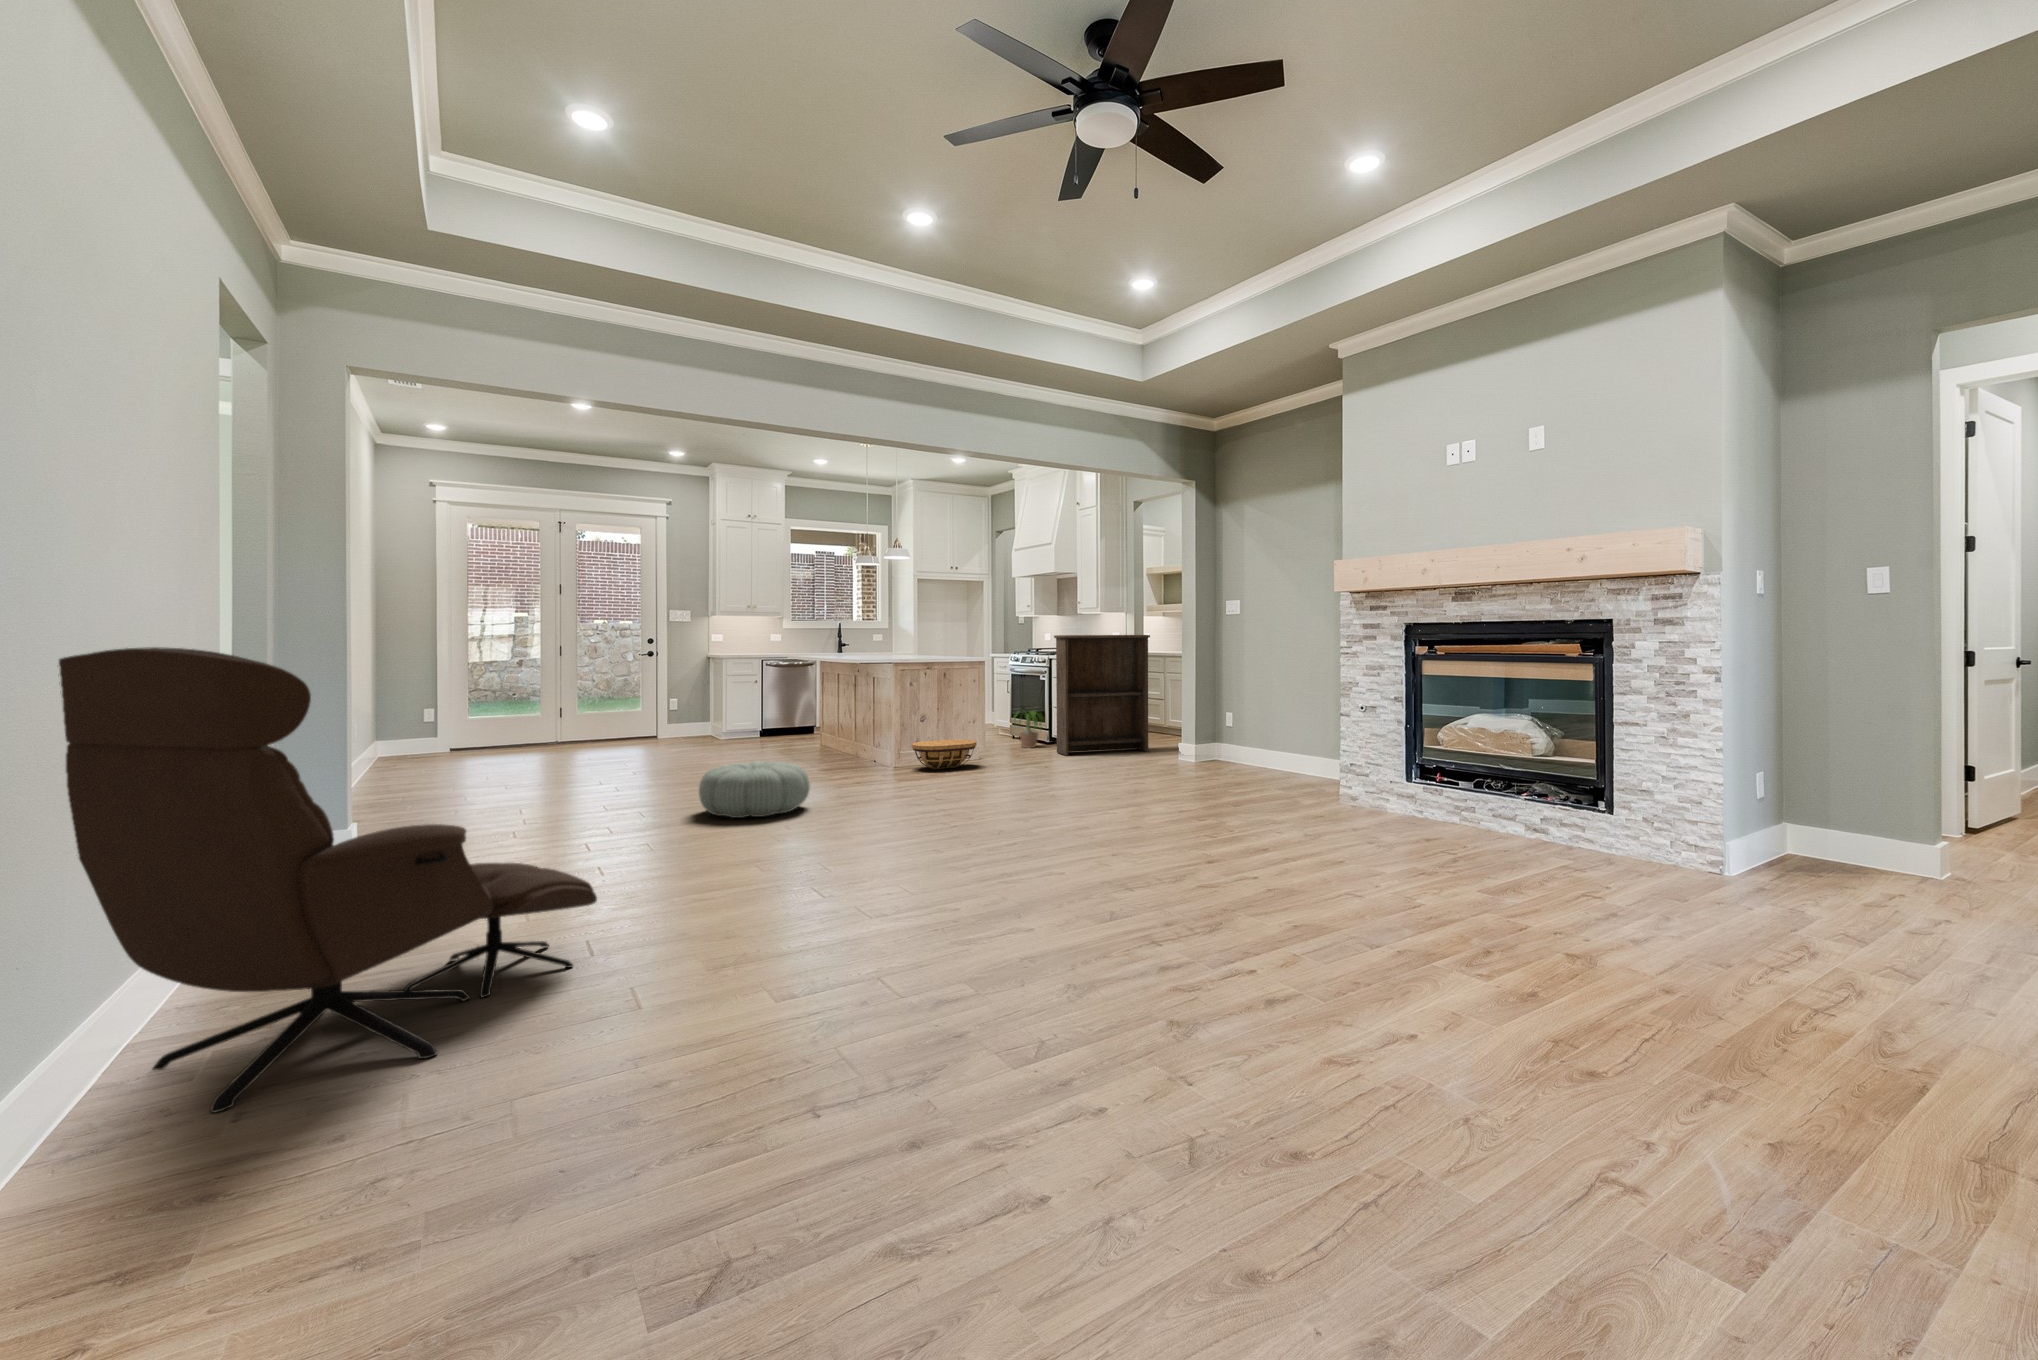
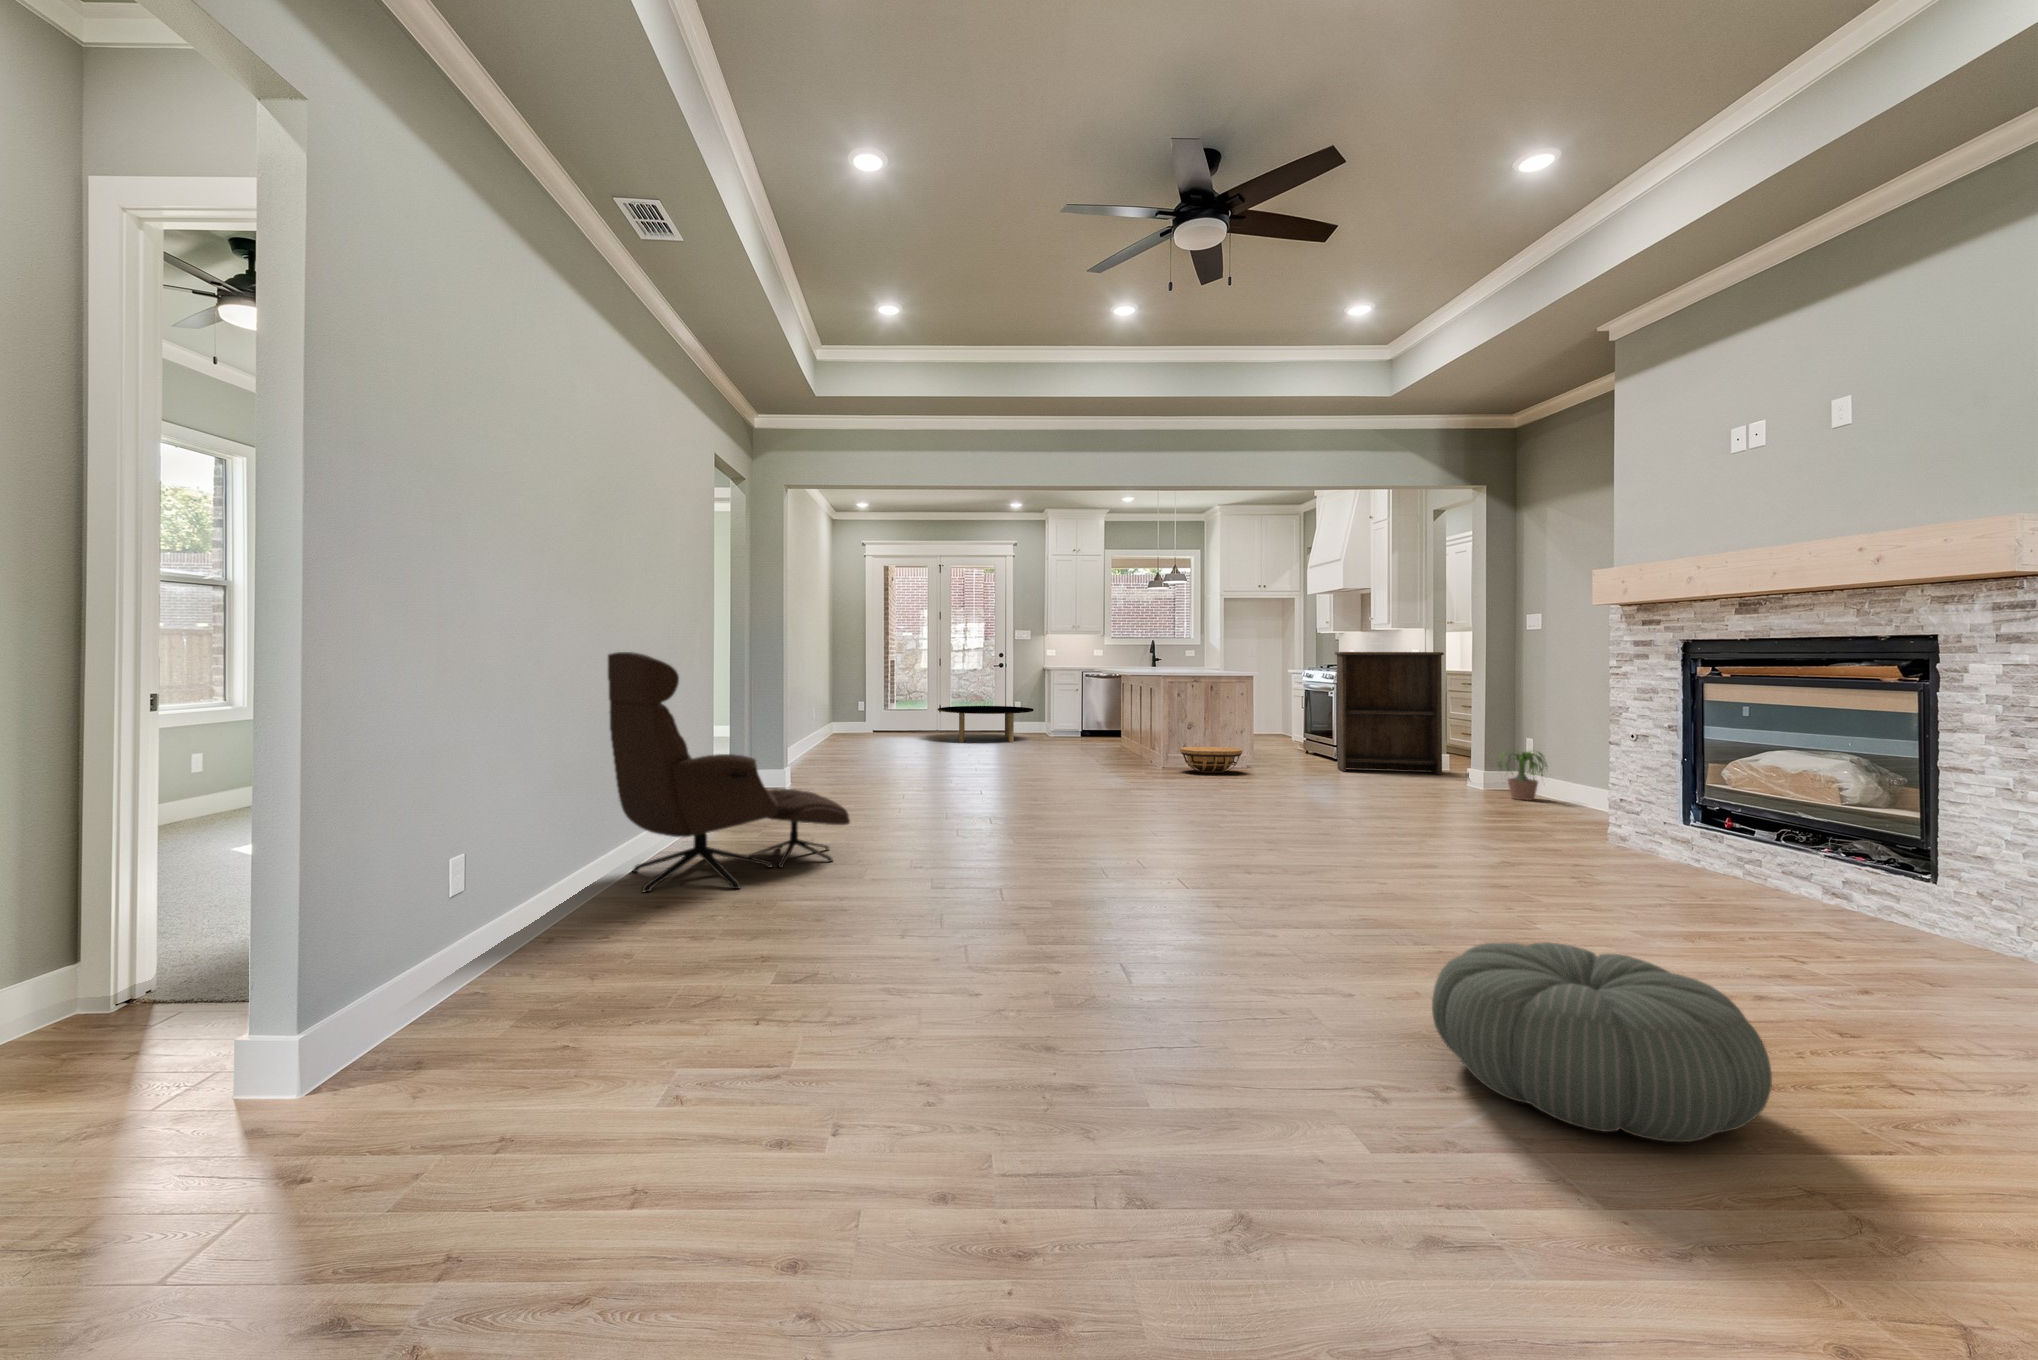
coffee table: none [568,705,703,755] -> present [938,706,1034,742]
potted plant: present [1014,711,1043,748] -> present [1499,751,1546,800]
pouf: present [699,761,810,818] -> present [1432,942,1772,1142]

